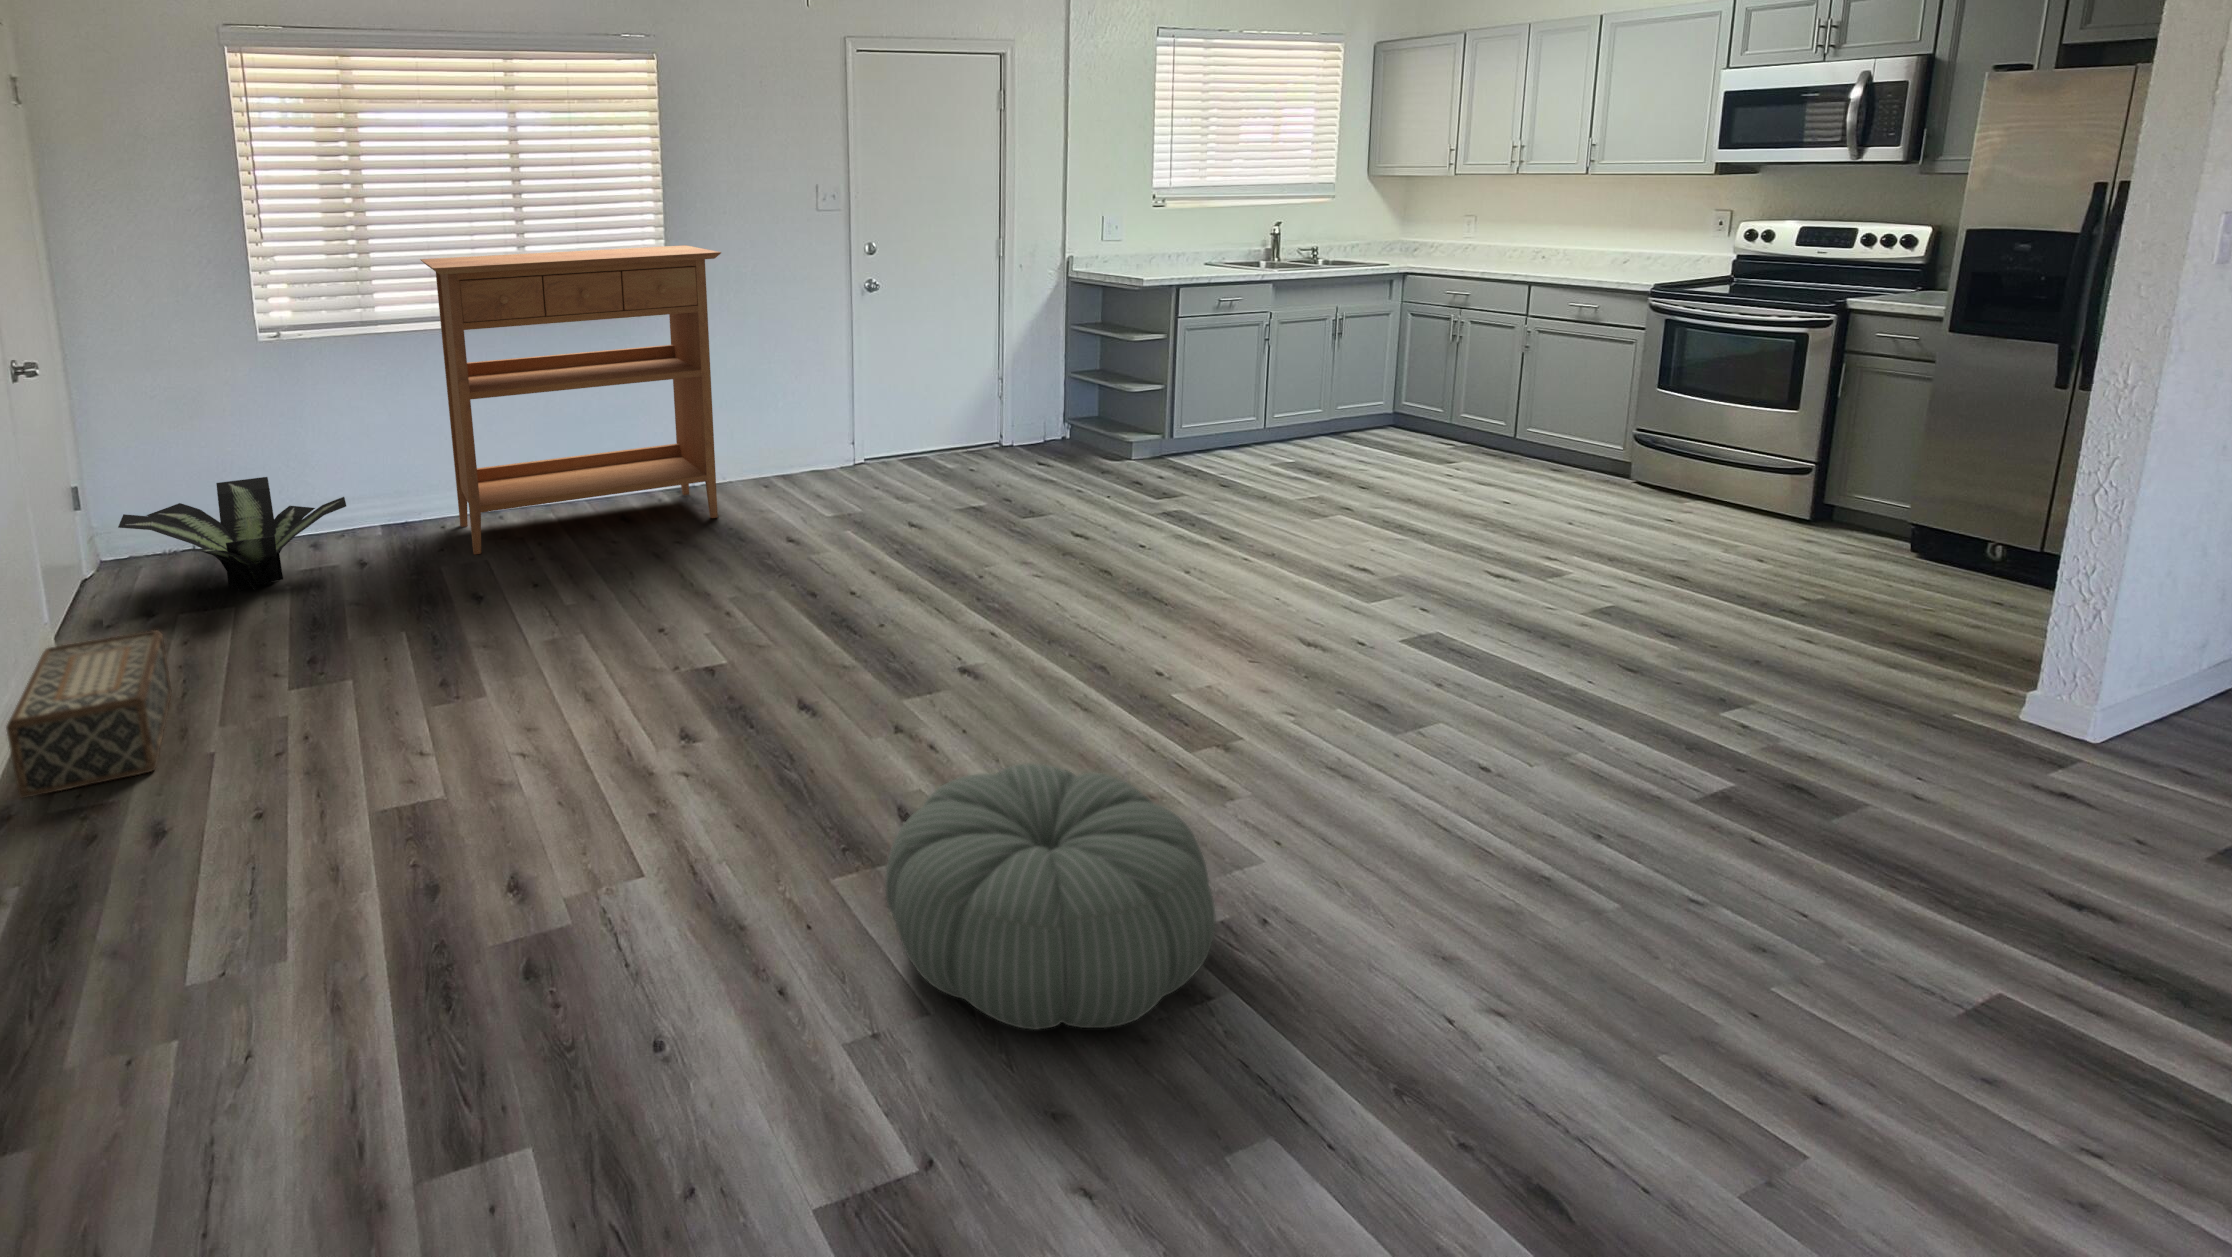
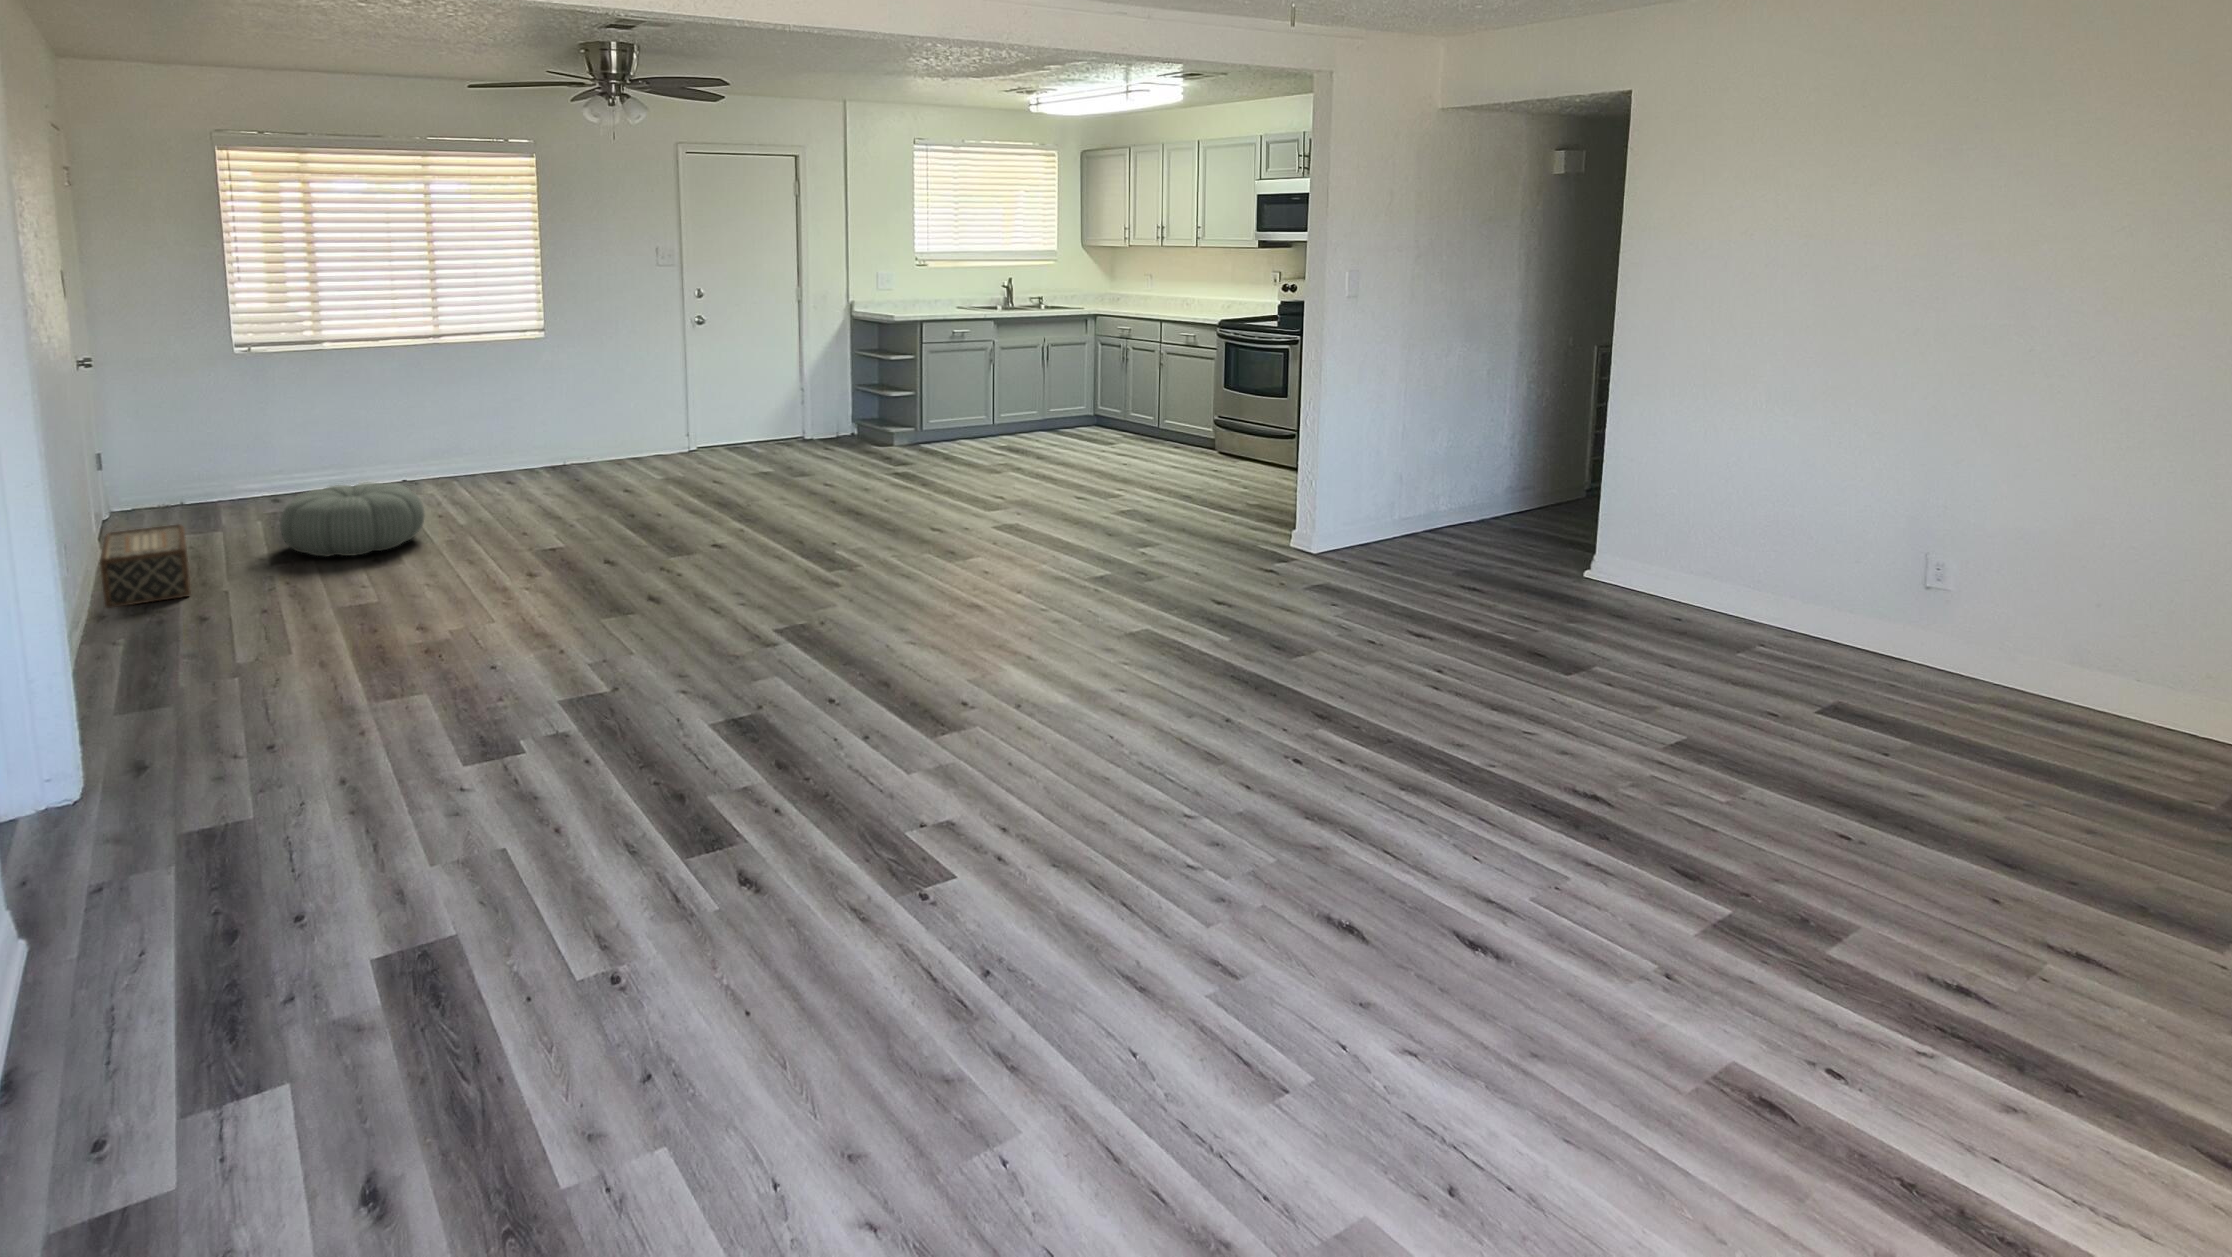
console table: present [420,245,721,555] -> none [356,288,578,501]
potted plant: present [118,477,346,591] -> none [136,448,300,522]
pouf: present [885,764,1215,1030] -> present [280,482,424,556]

